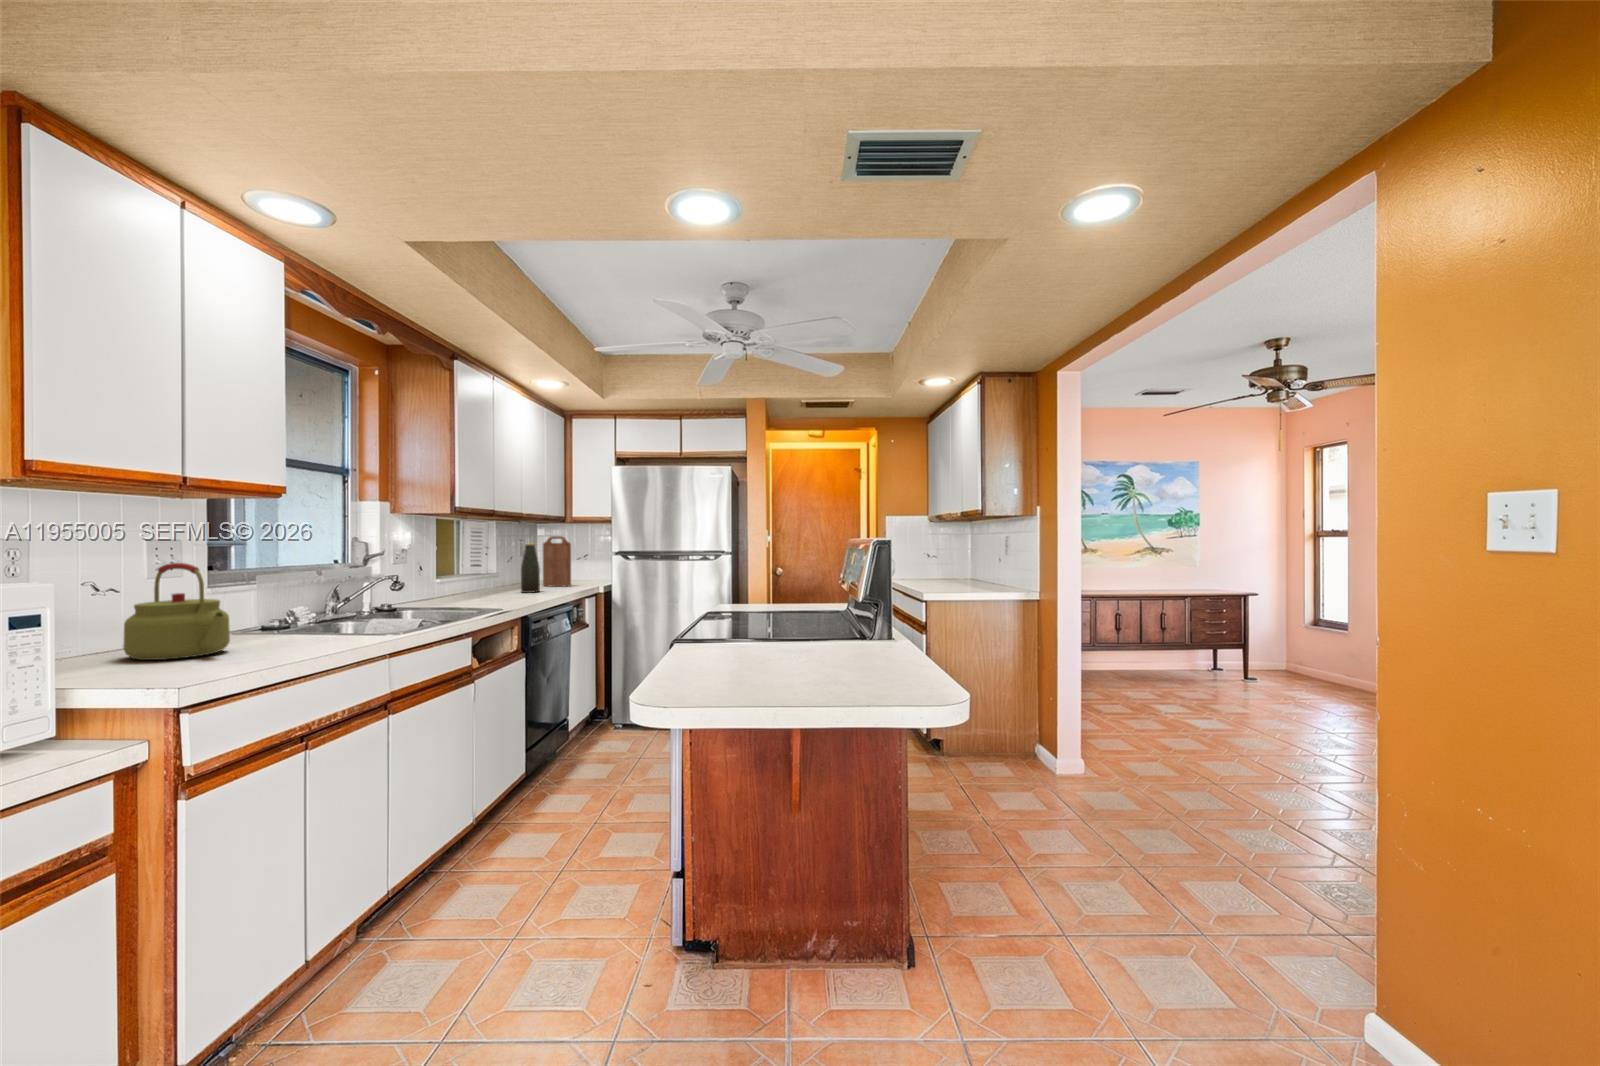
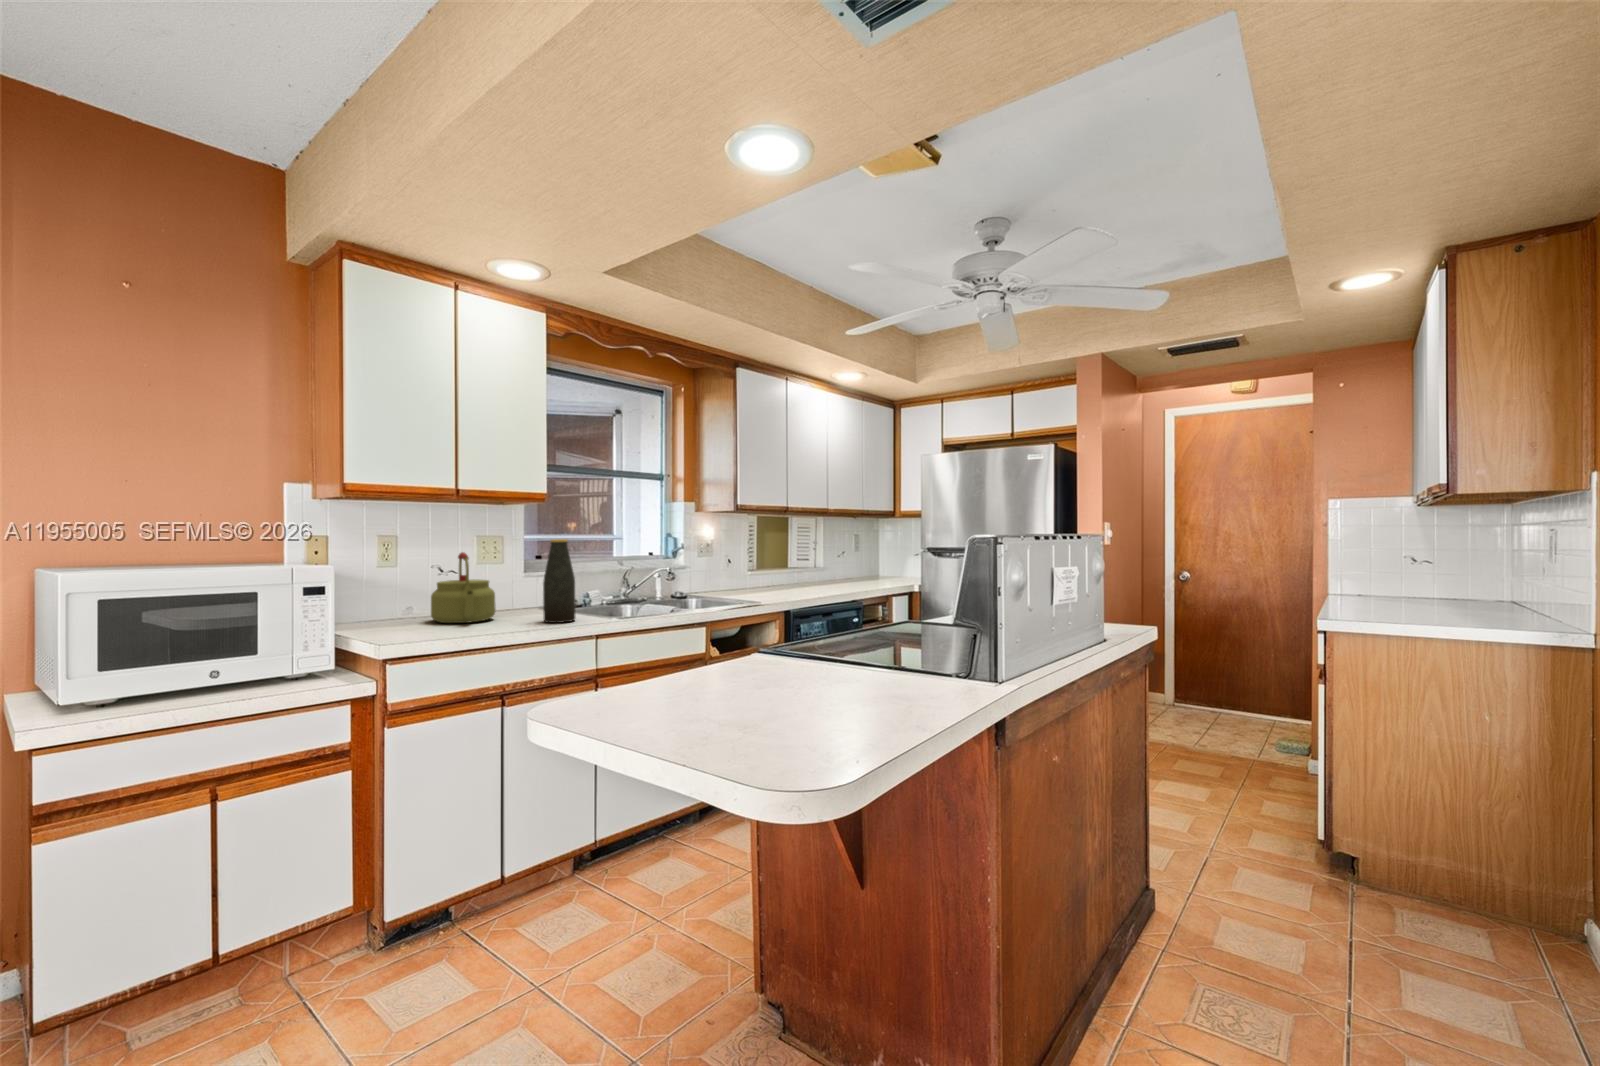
cutting board: present [543,536,571,586] -> none [873,530,897,581]
bottle: present [521,543,540,593] -> present [543,539,576,623]

